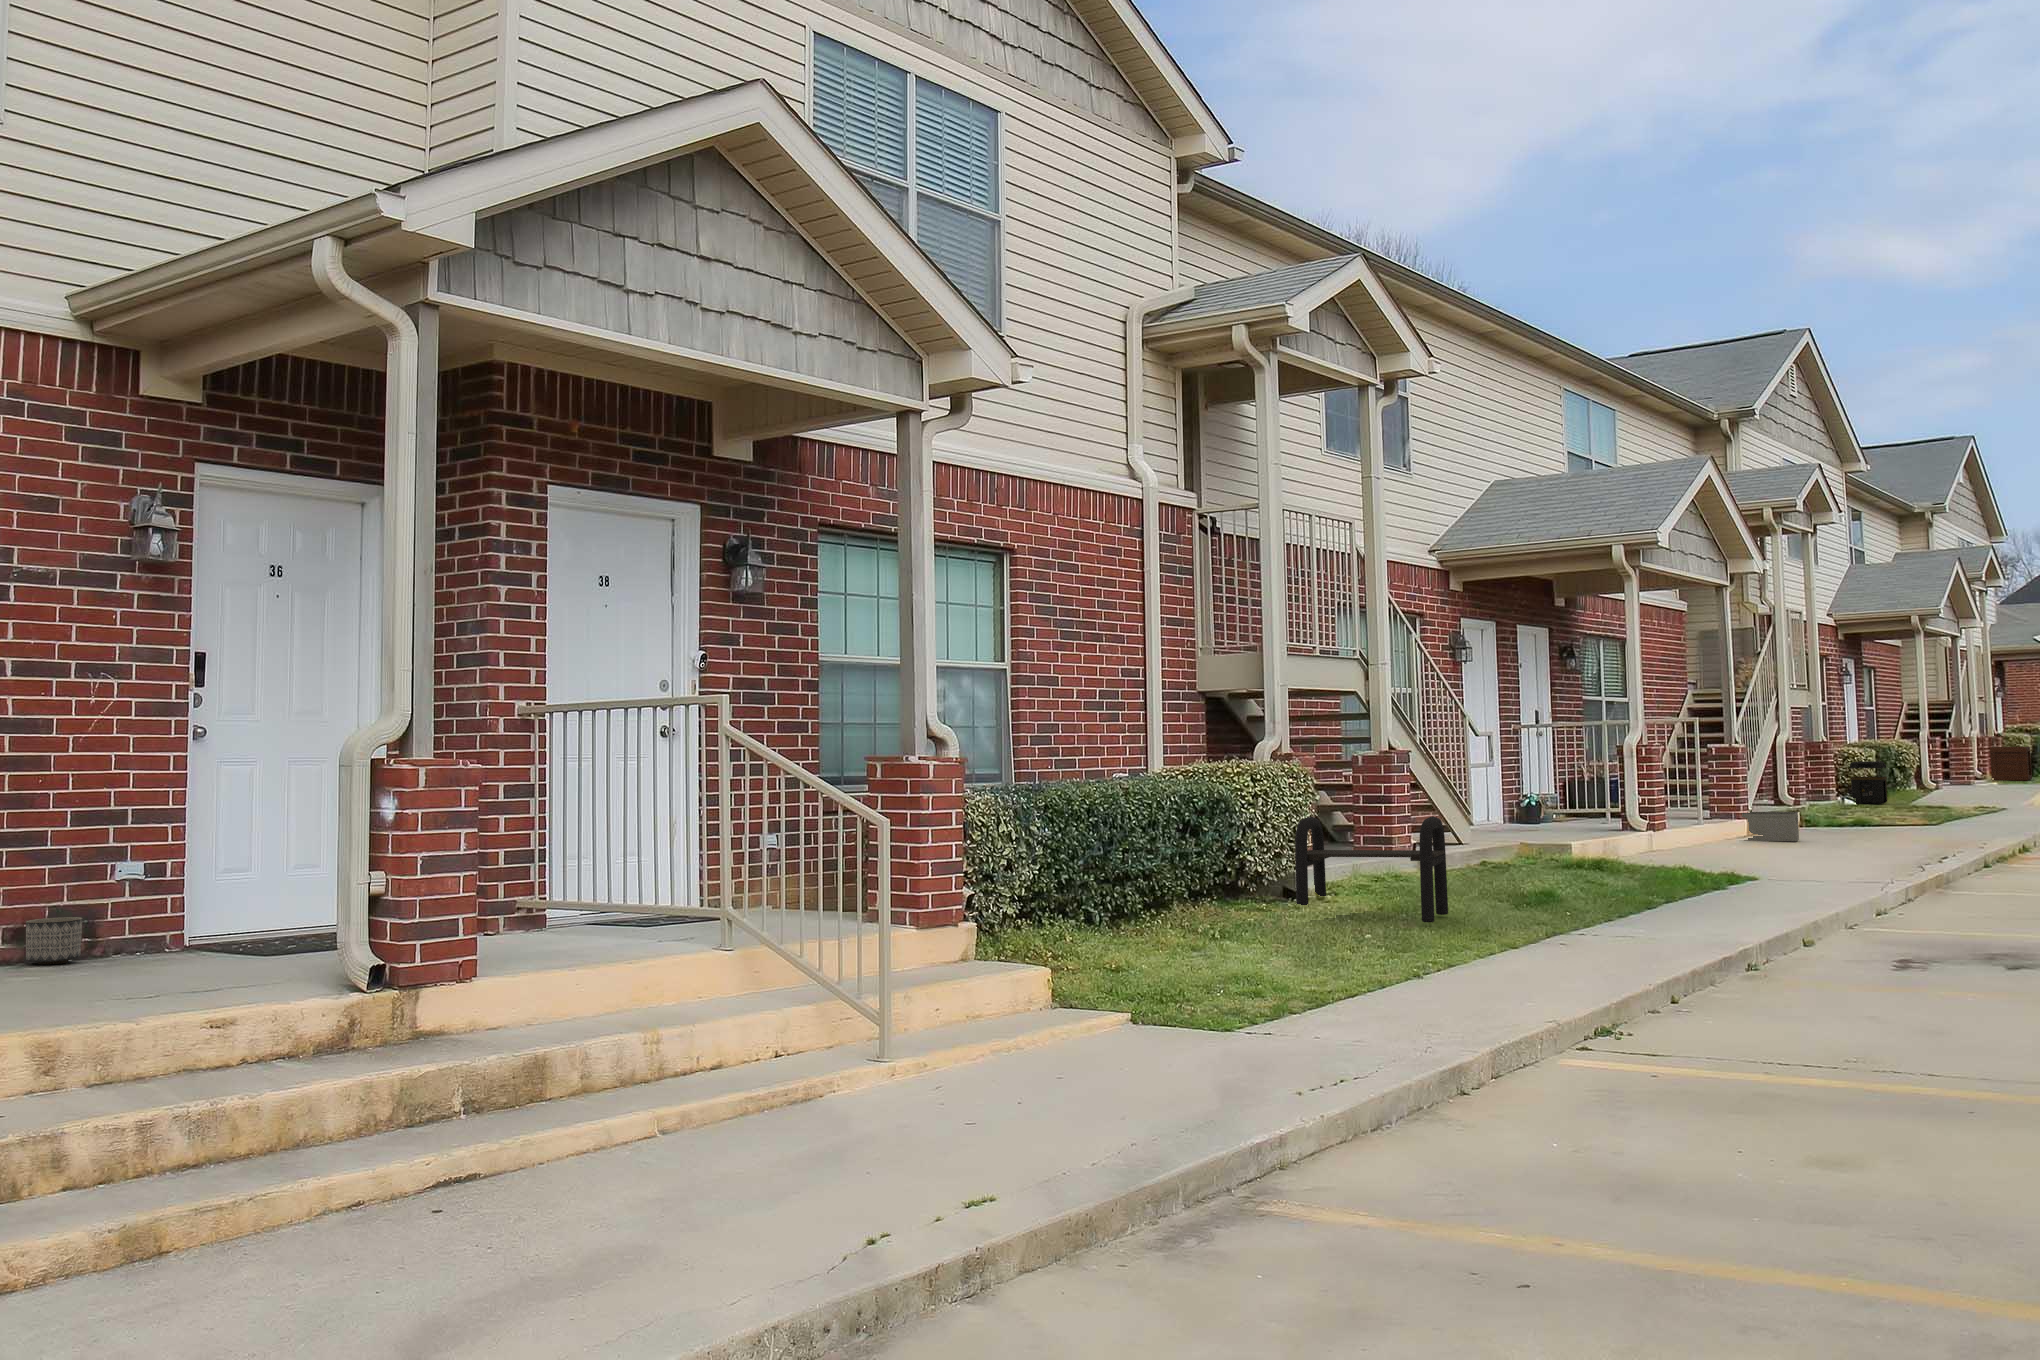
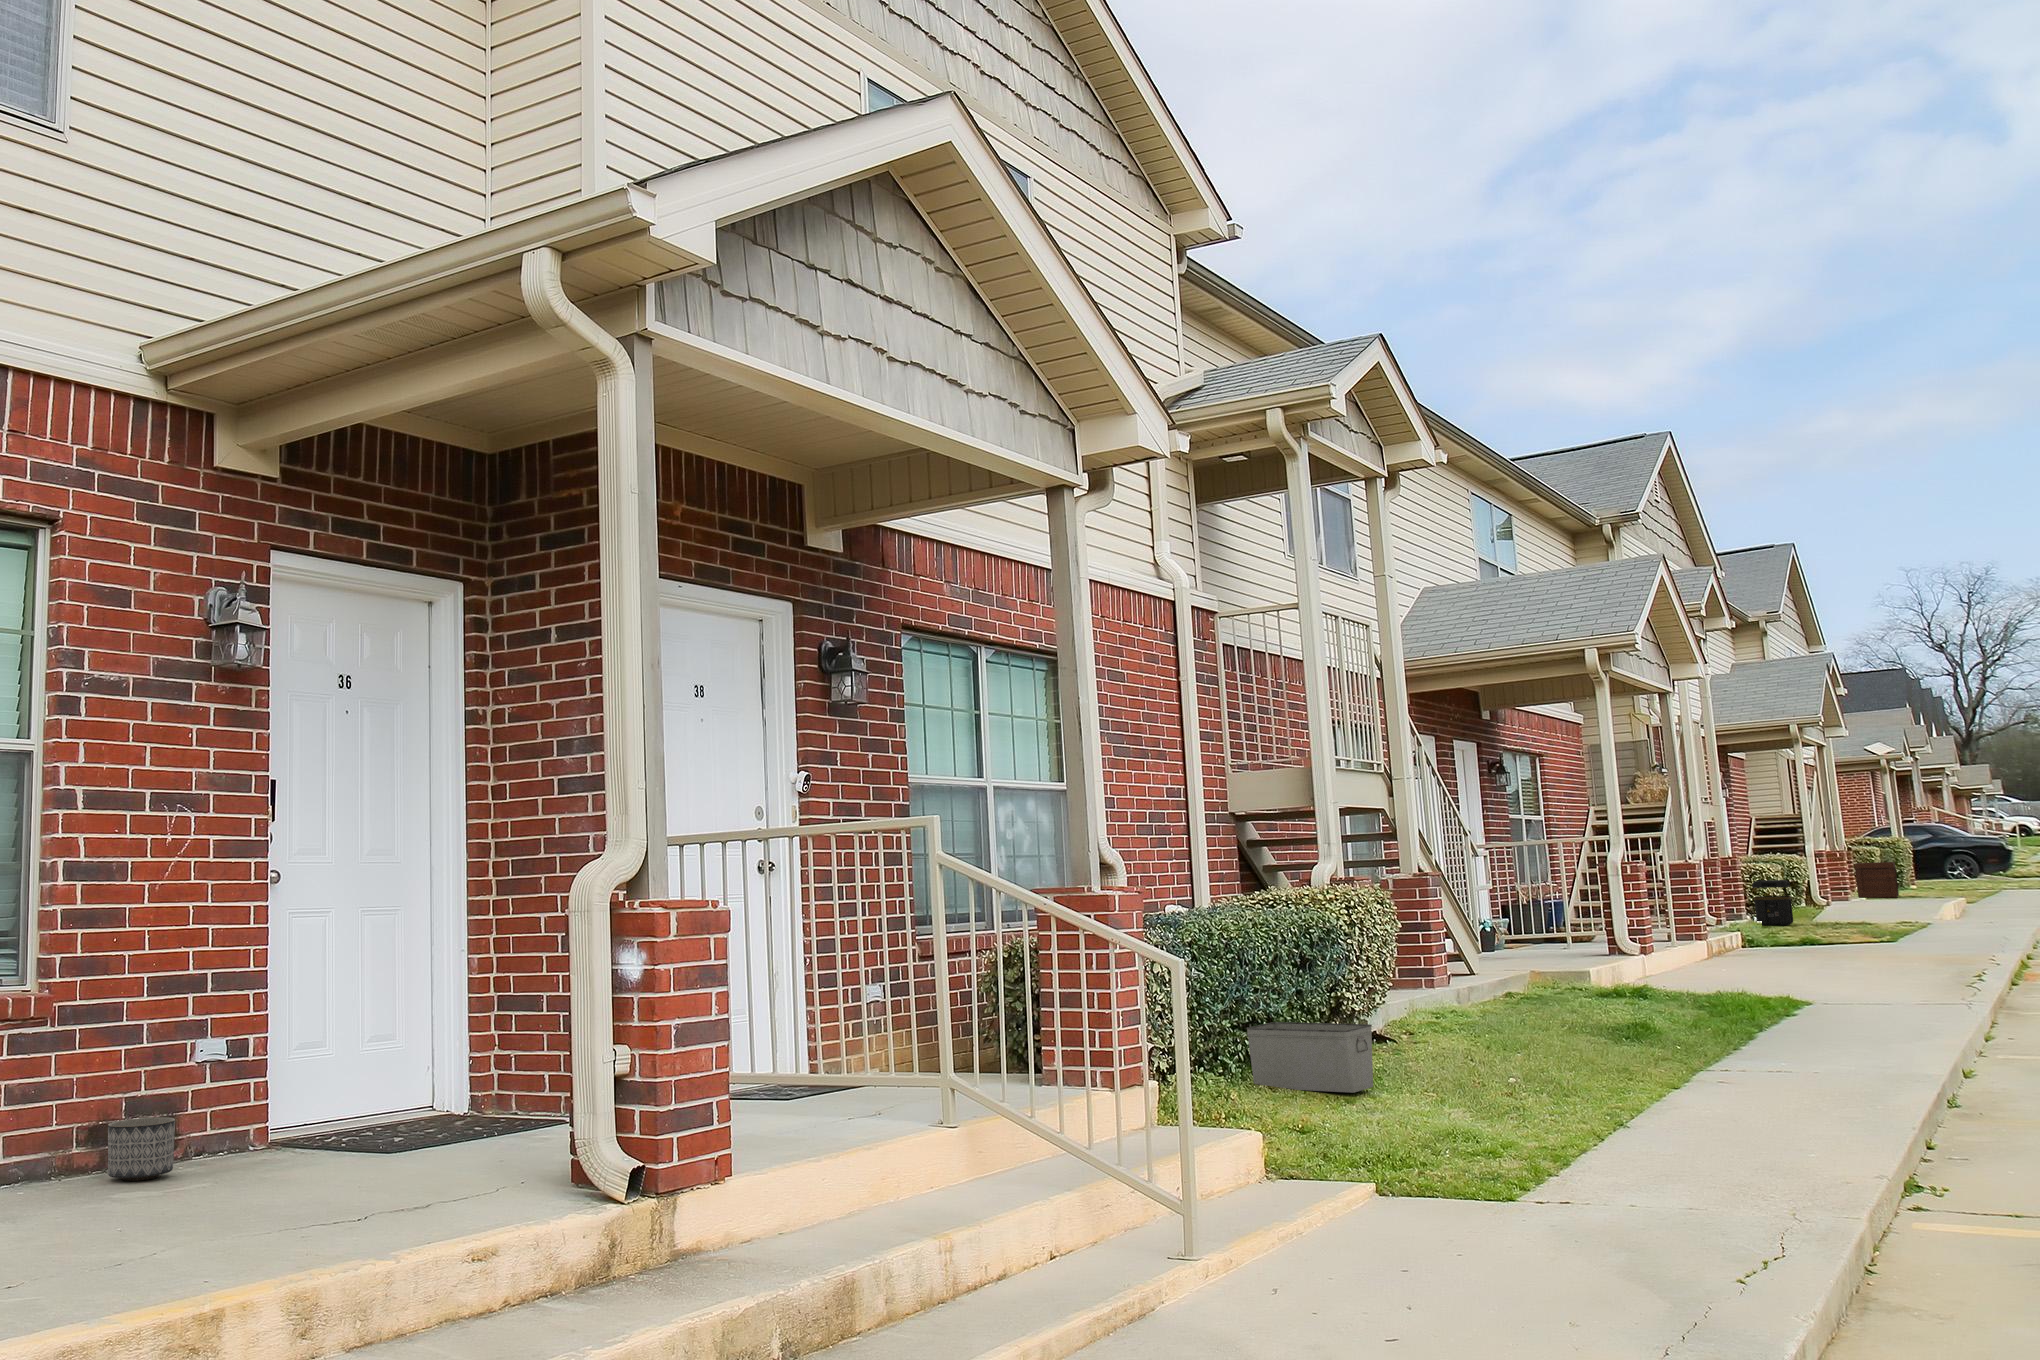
storage bin: present [1742,812,1799,841] -> present [1247,1022,1373,1093]
bench: present [1295,816,1448,923] -> none [1386,952,1561,1074]

